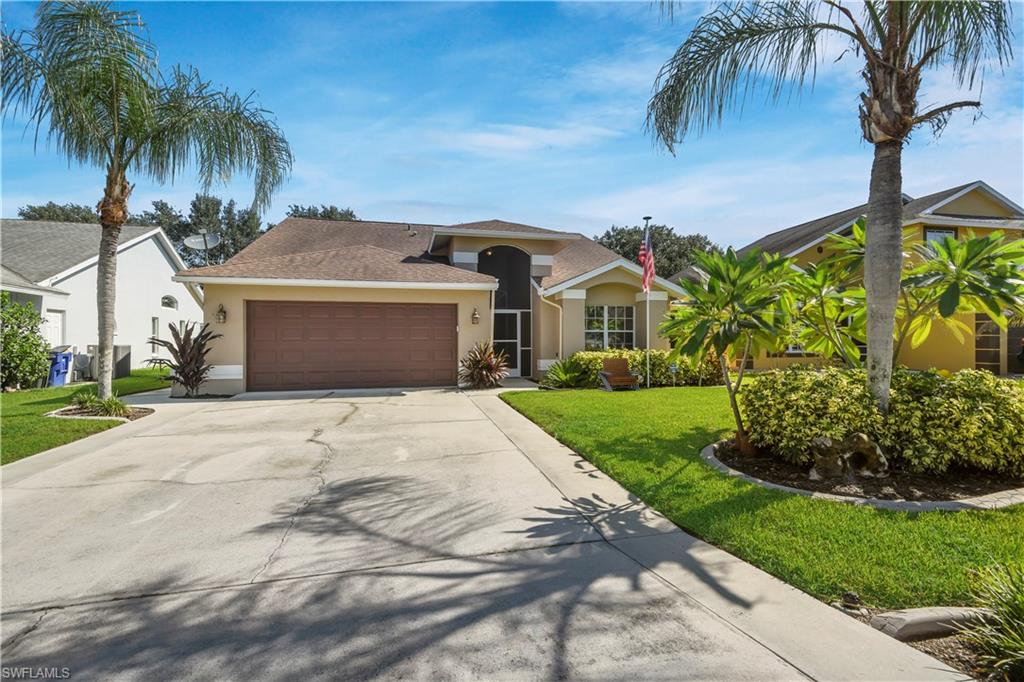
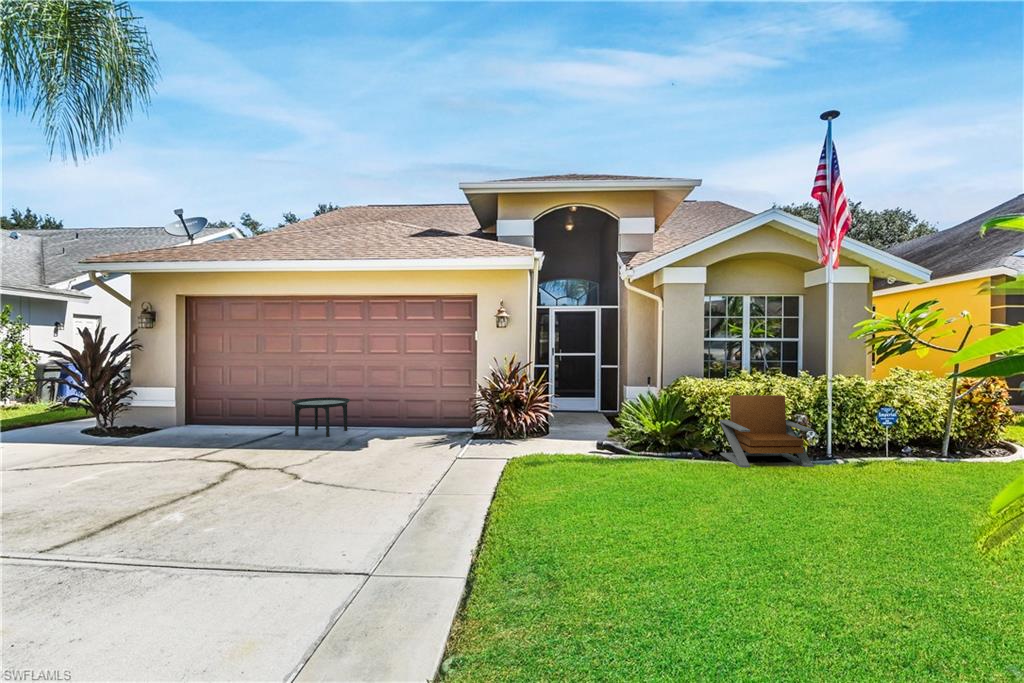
round table: none [348,369,384,391] -> present [292,397,350,437]

